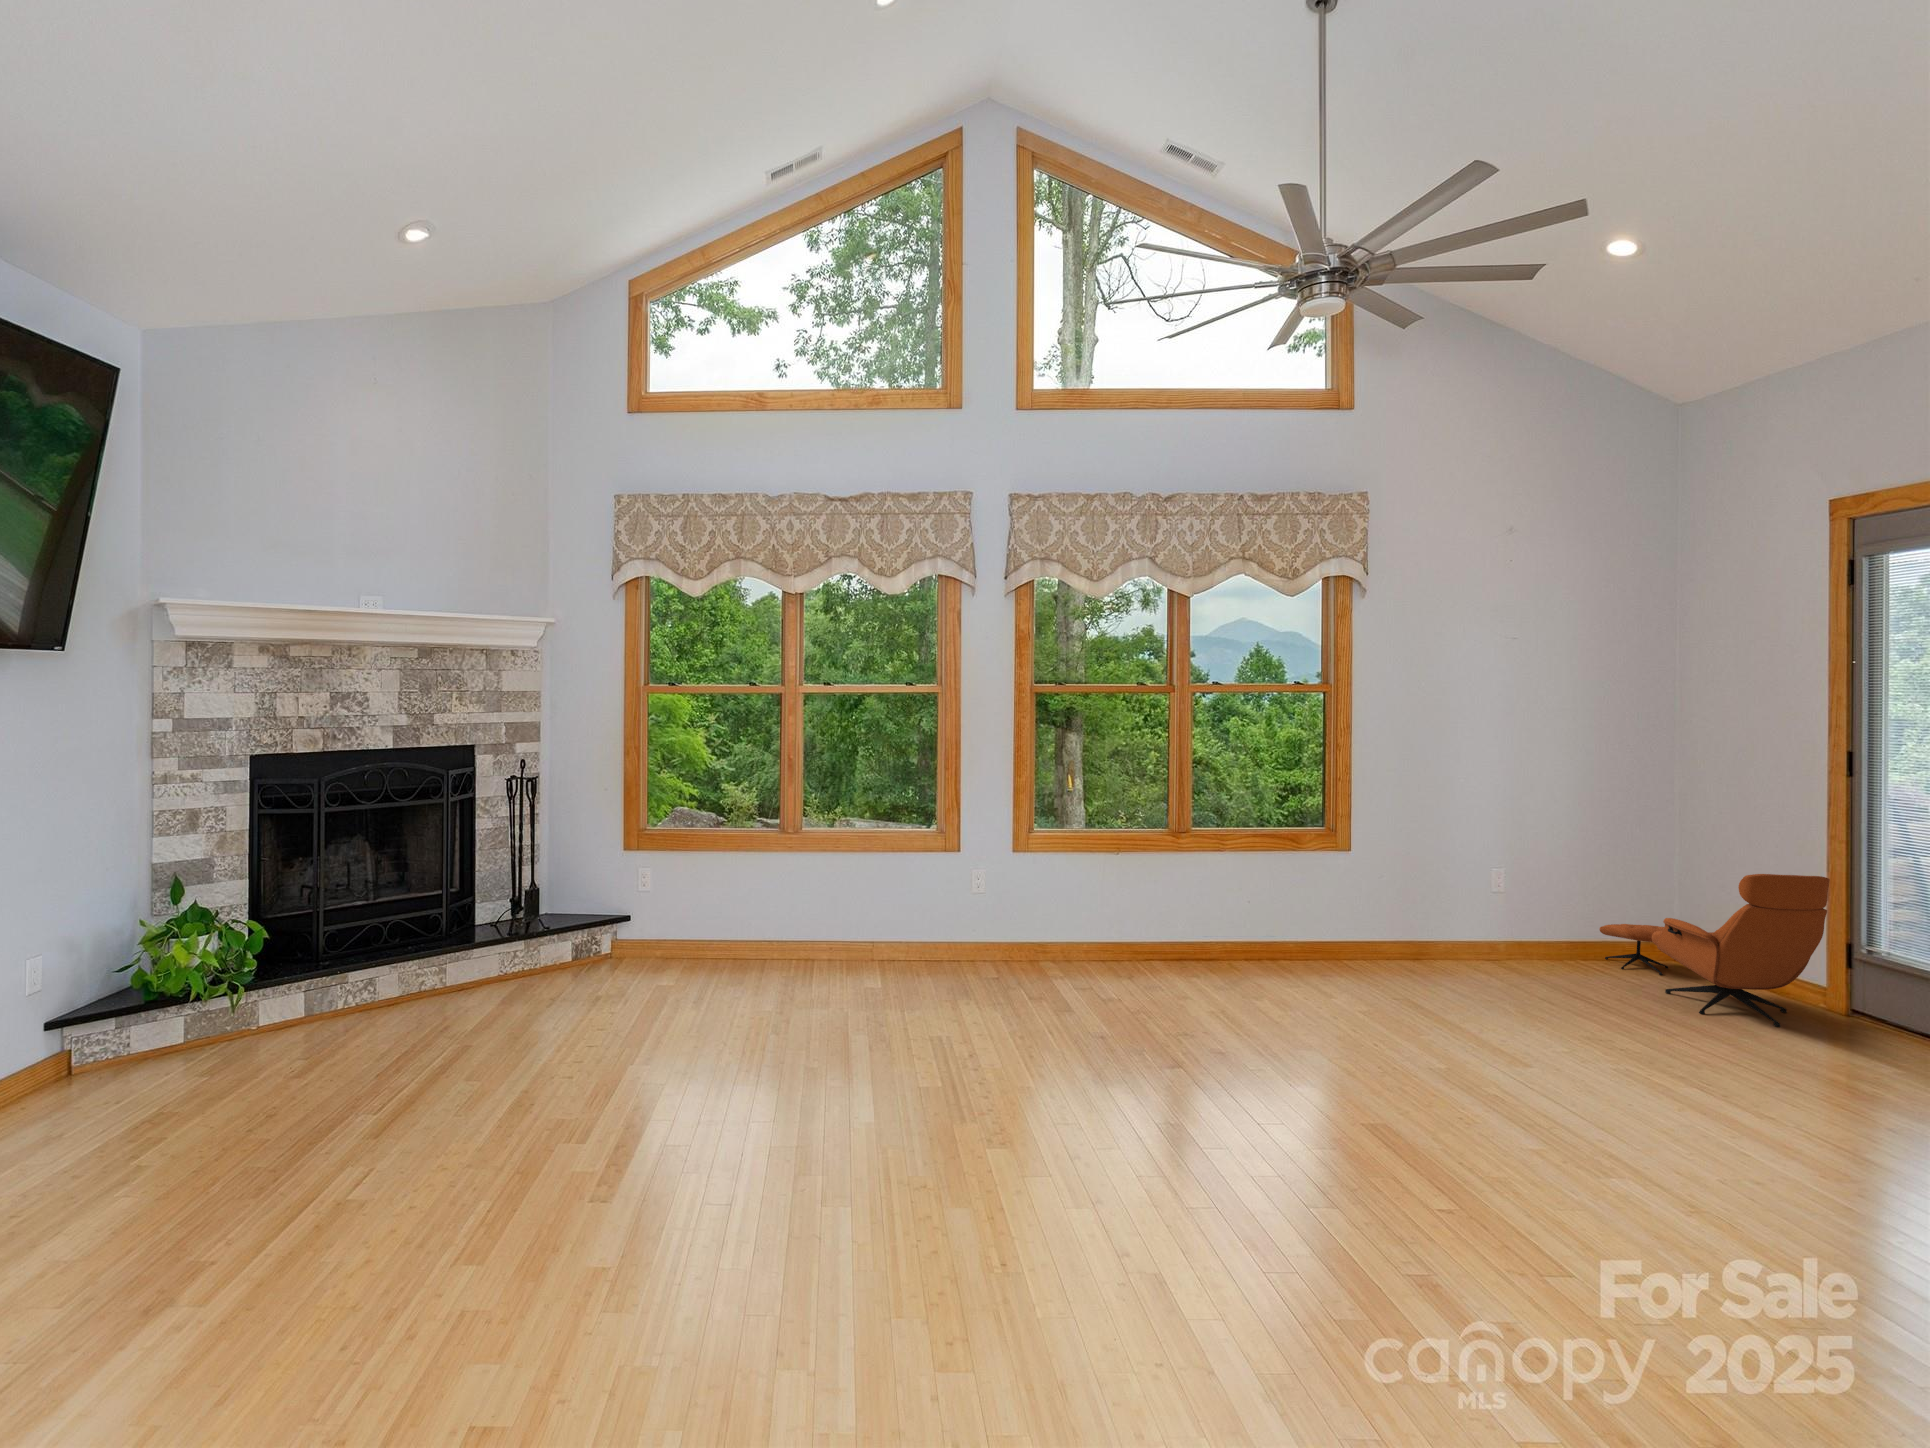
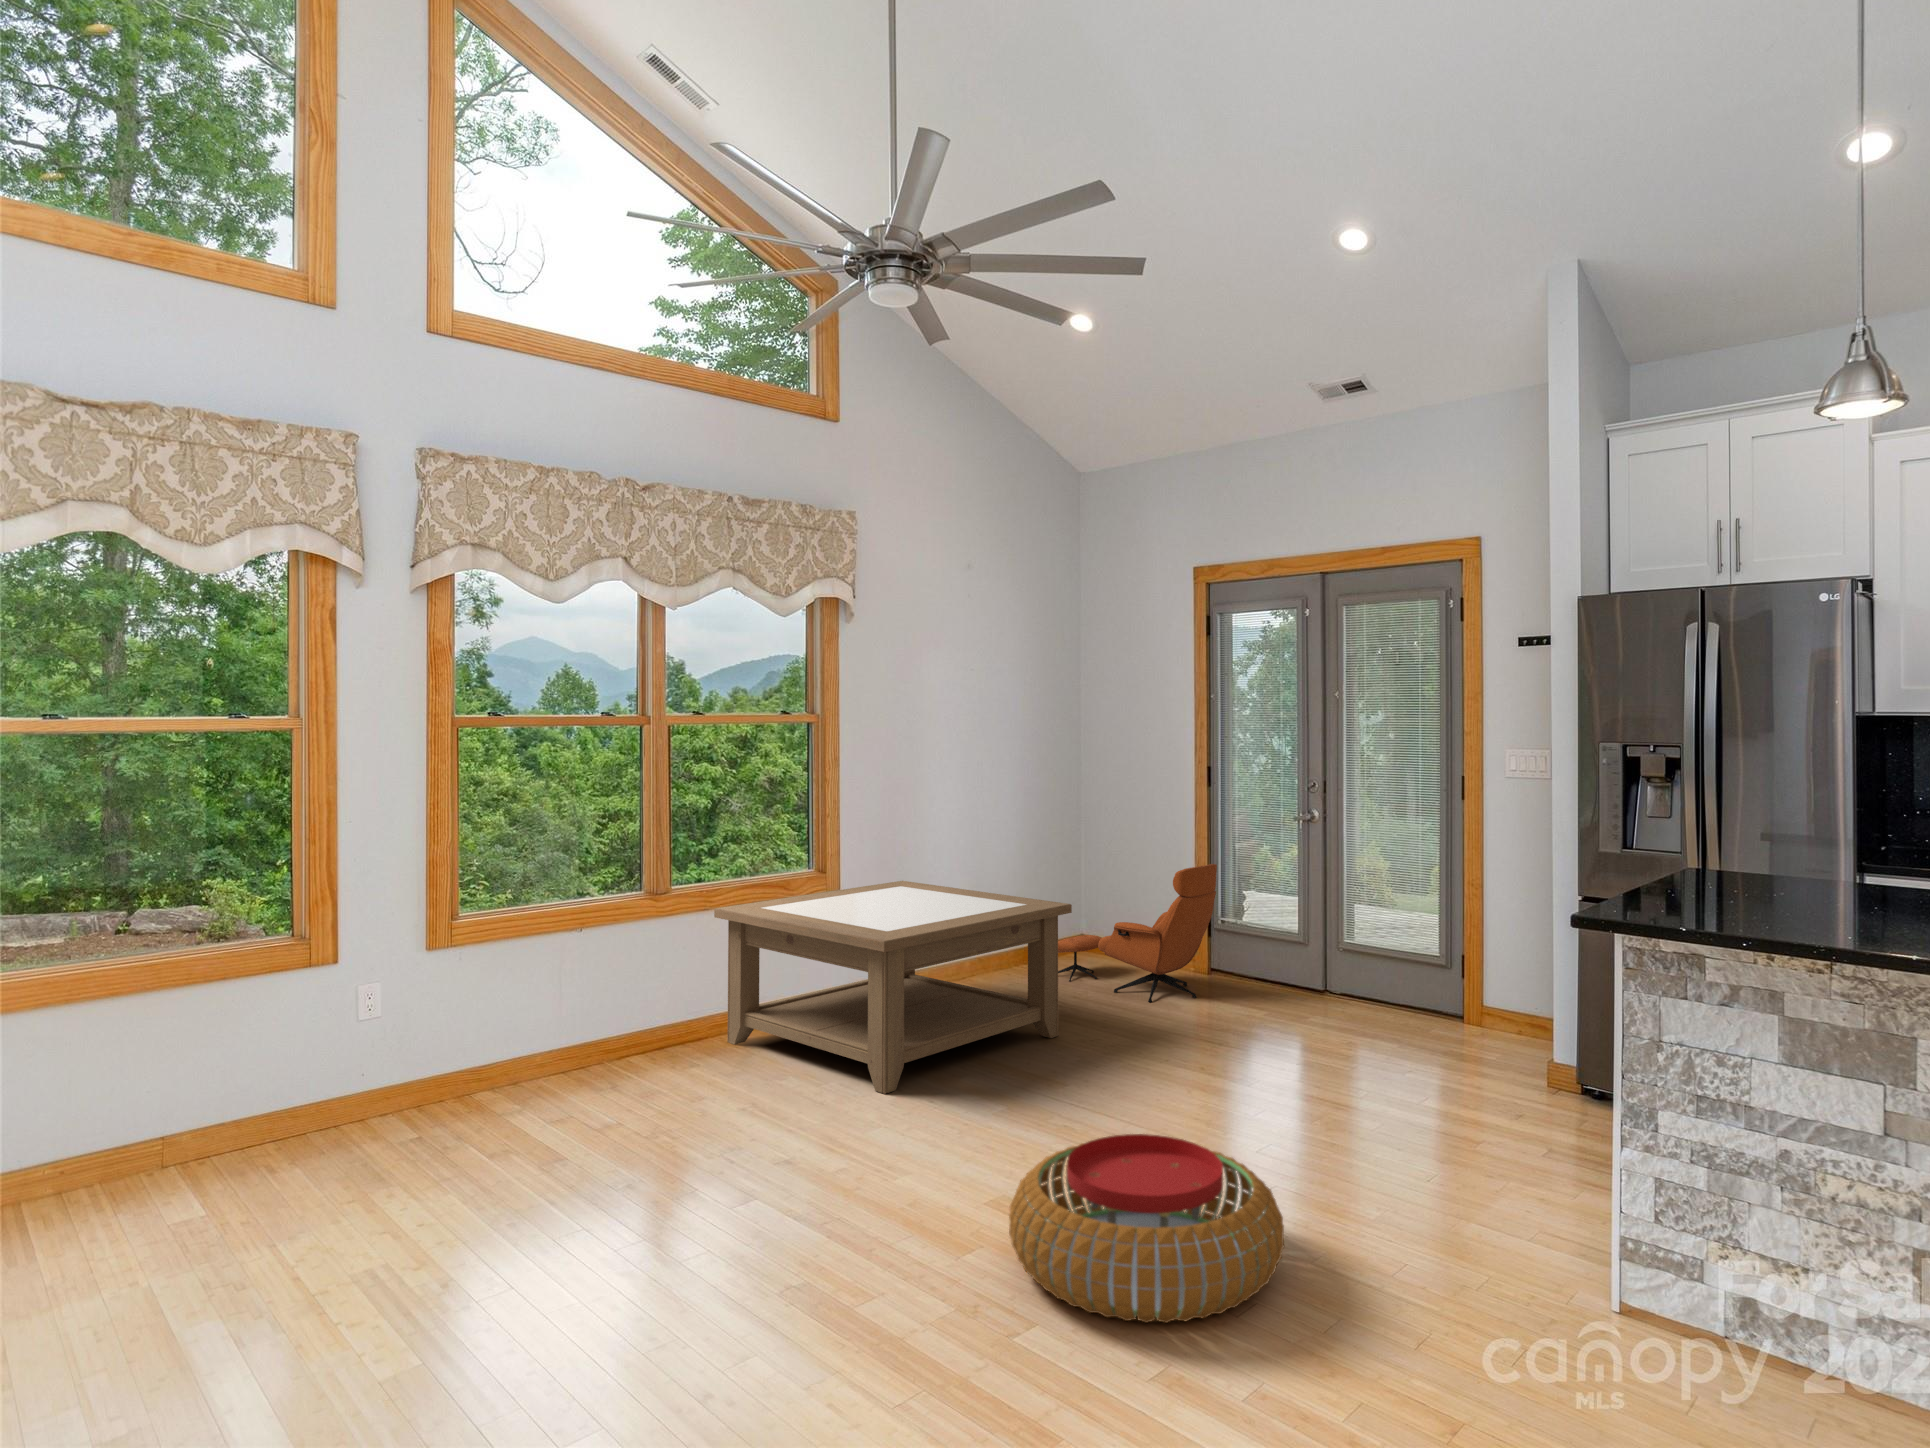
coffee table: none [1218,826,1555,1010] -> present [714,881,1072,1094]
pouf: none [1222,1075,1502,1266] -> present [1009,1134,1284,1323]

